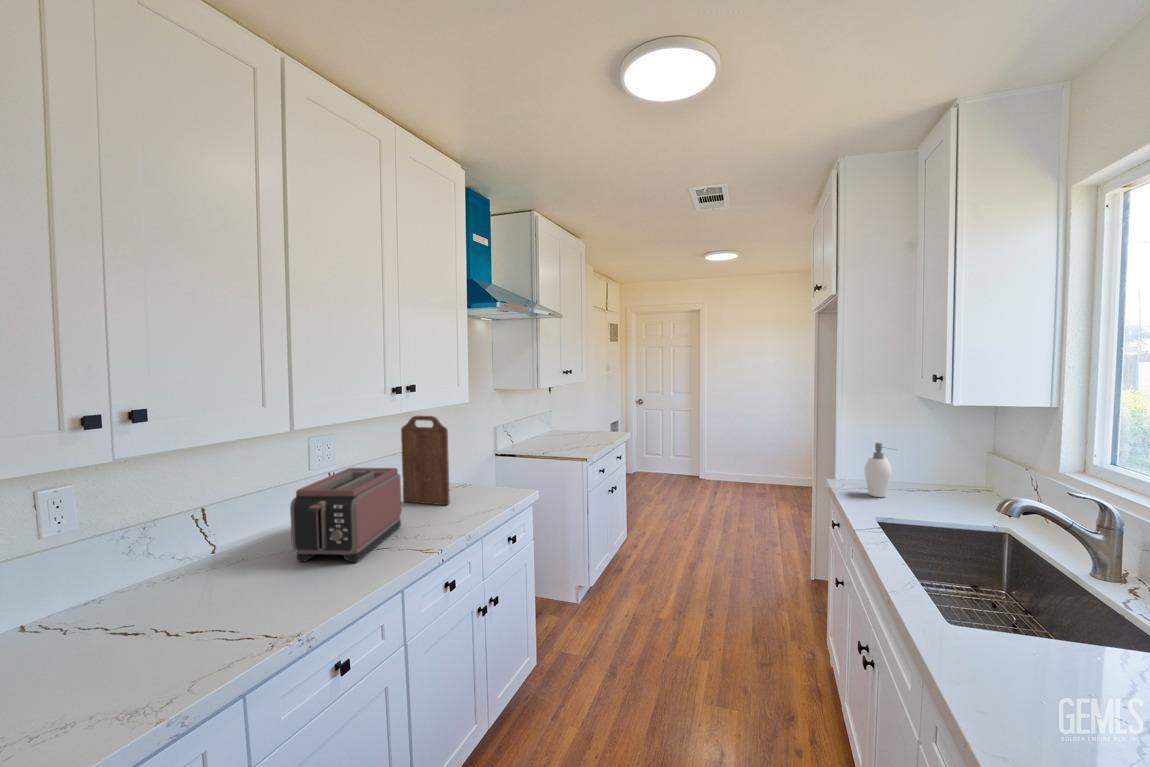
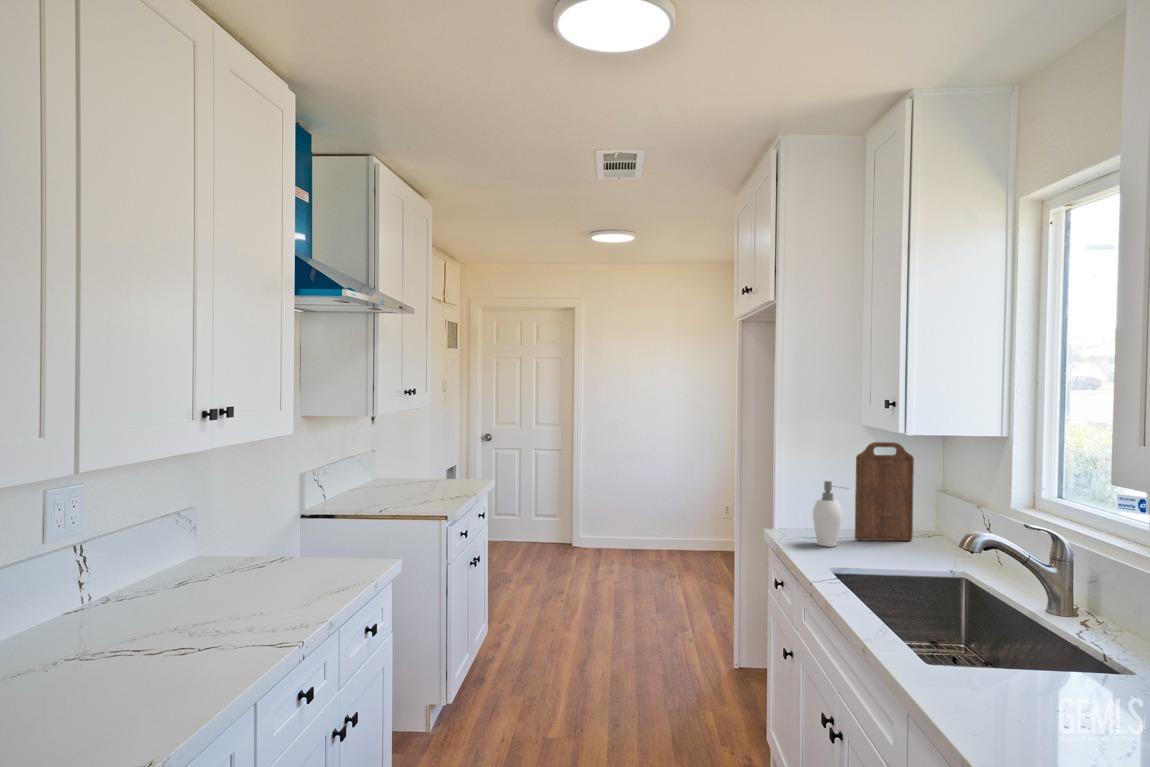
cutting board: present [401,416,450,505] -> present [855,442,914,541]
toaster: present [290,468,401,562] -> none [59,529,220,679]

